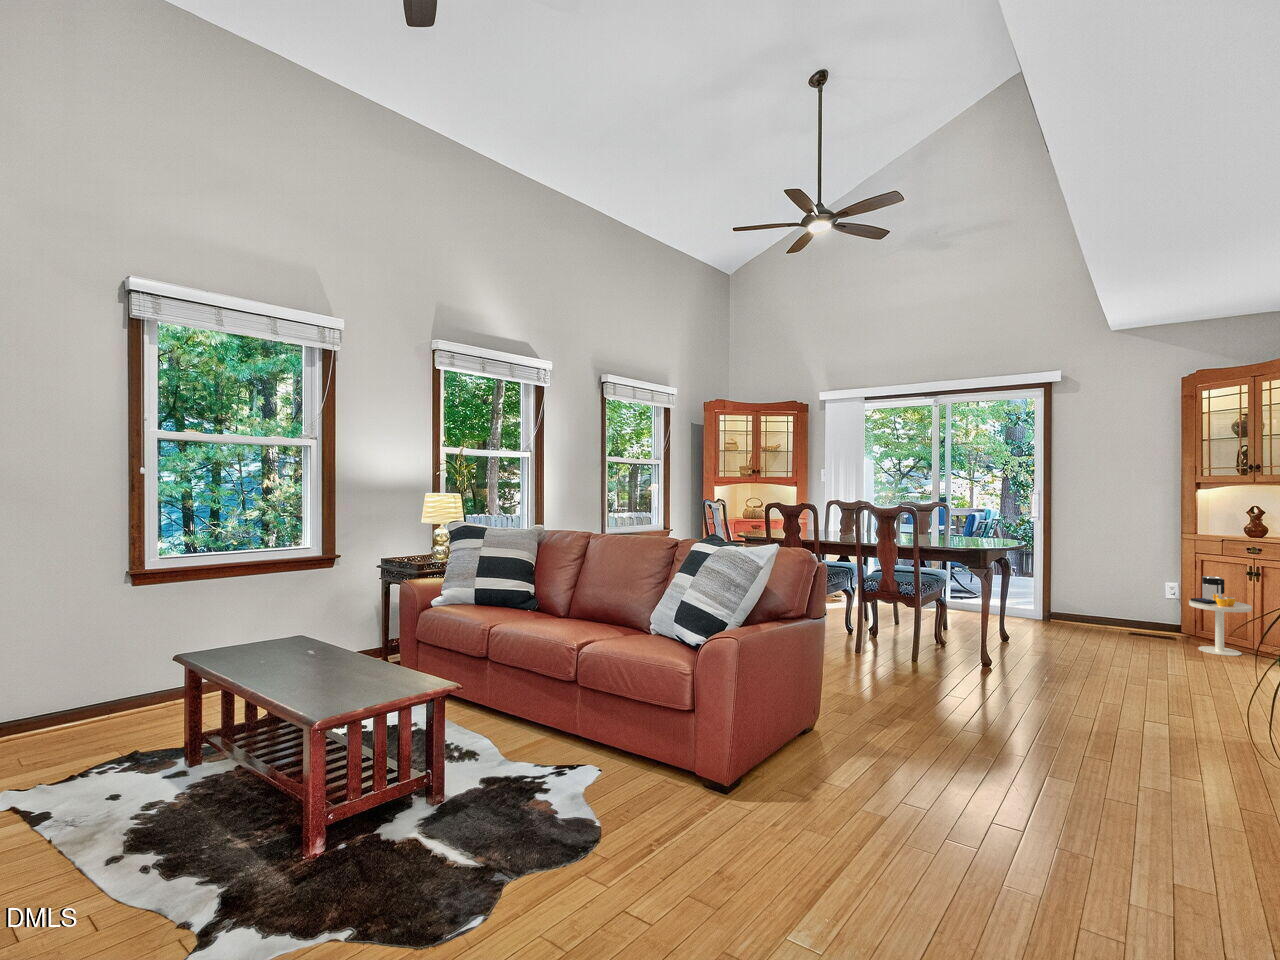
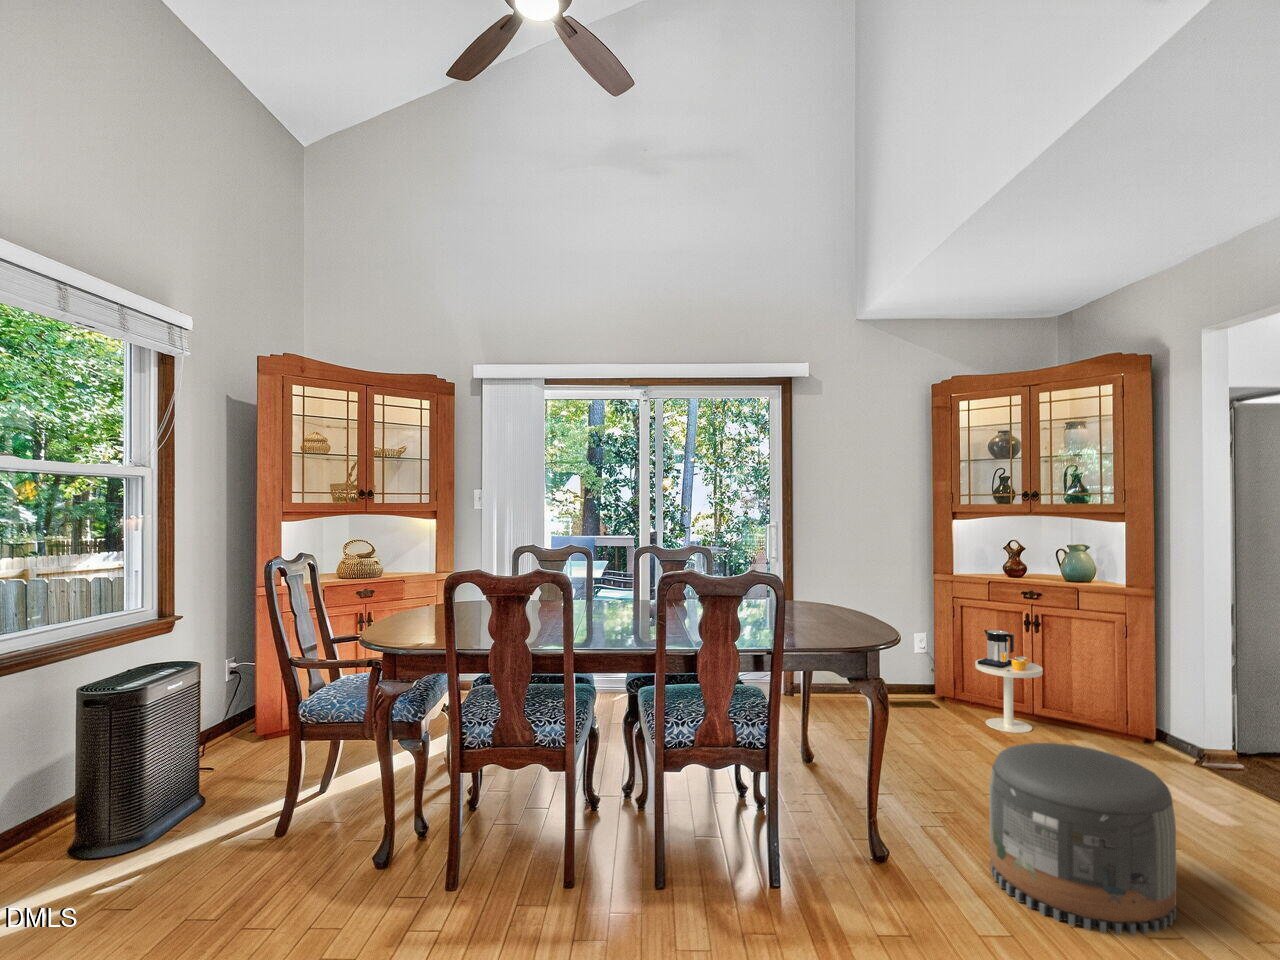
pouf: none [1051,618,1164,713] -> present [989,743,1176,935]

